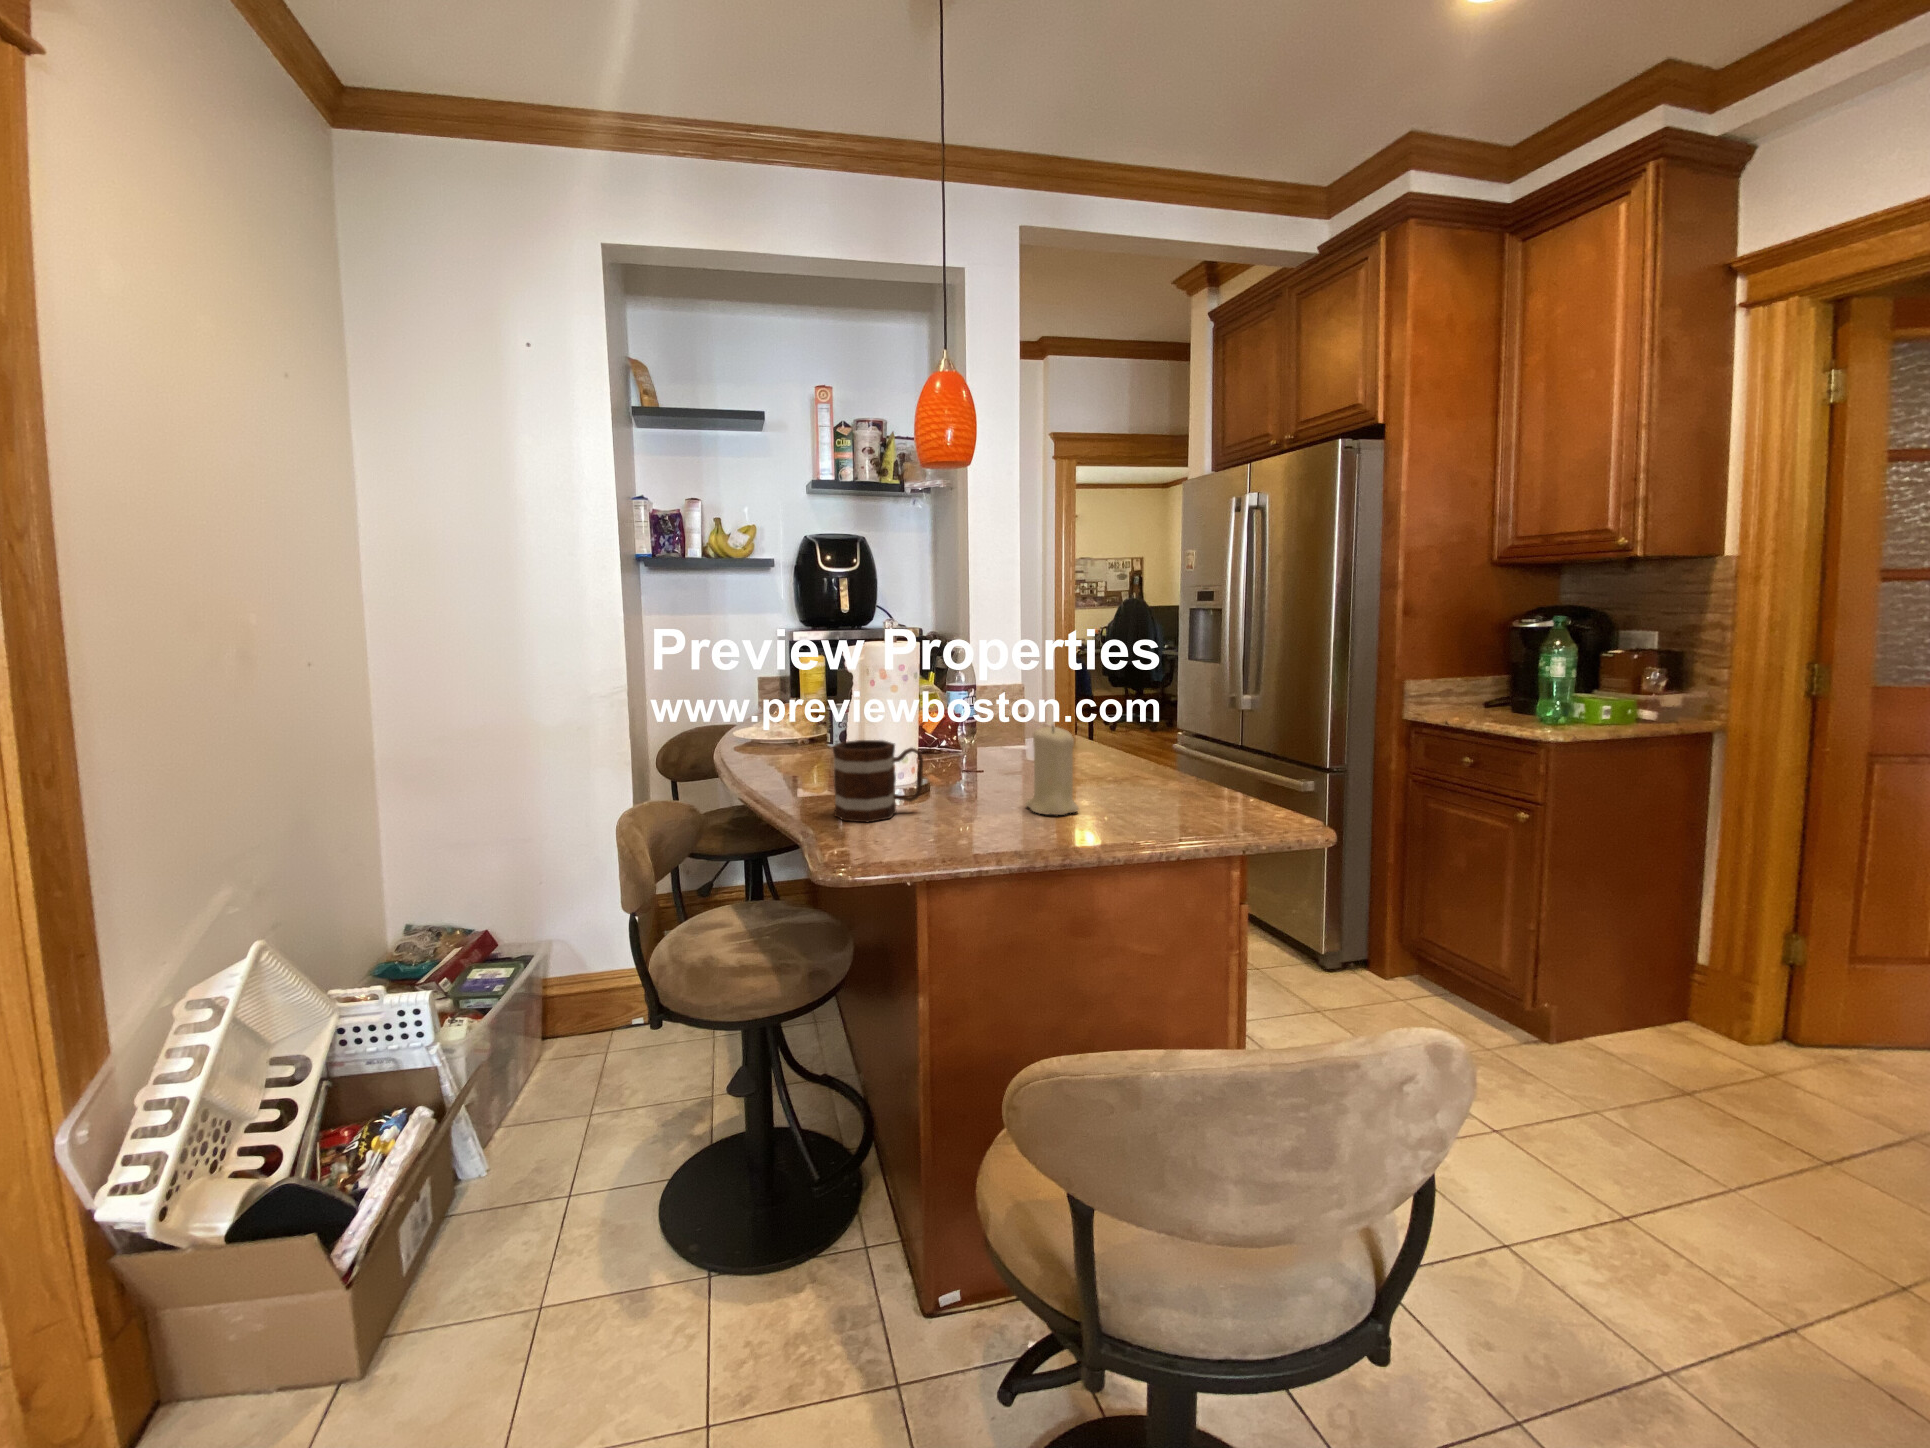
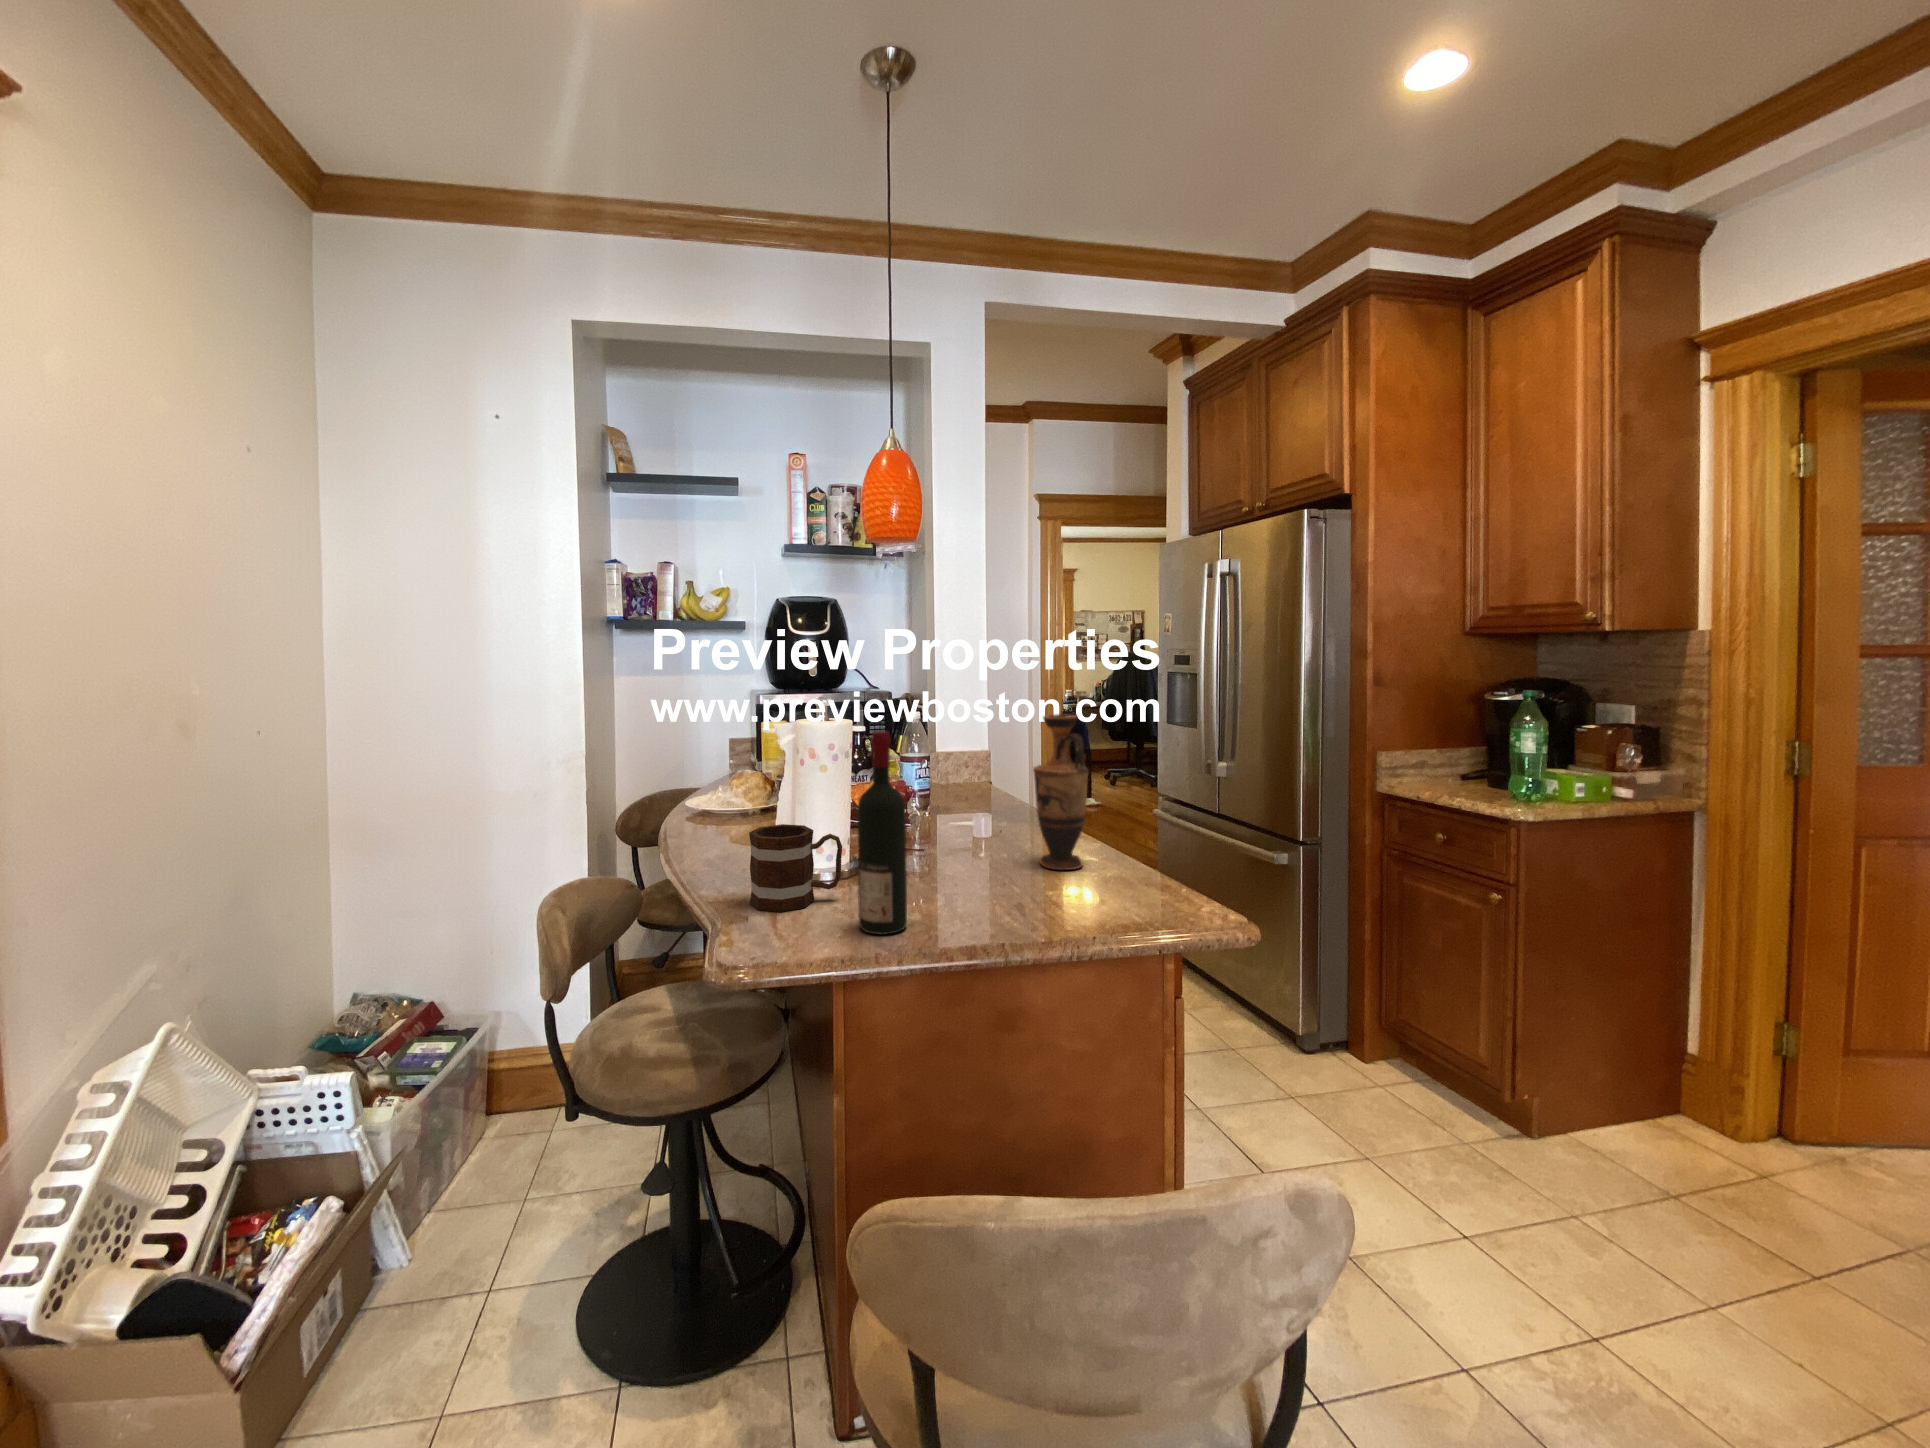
vase: none [1098,634,1154,786] -> present [1033,714,1089,870]
wine bottle: none [950,640,998,839] -> present [857,731,907,935]
candle: present [1025,726,1079,815] -> none [947,812,999,906]

